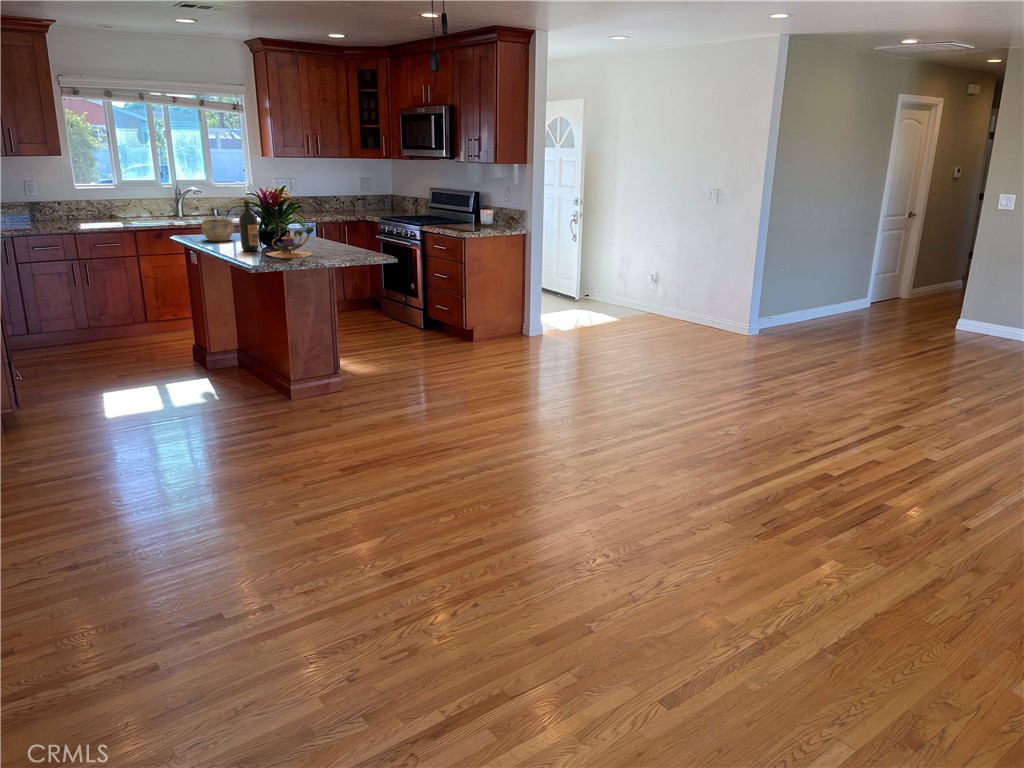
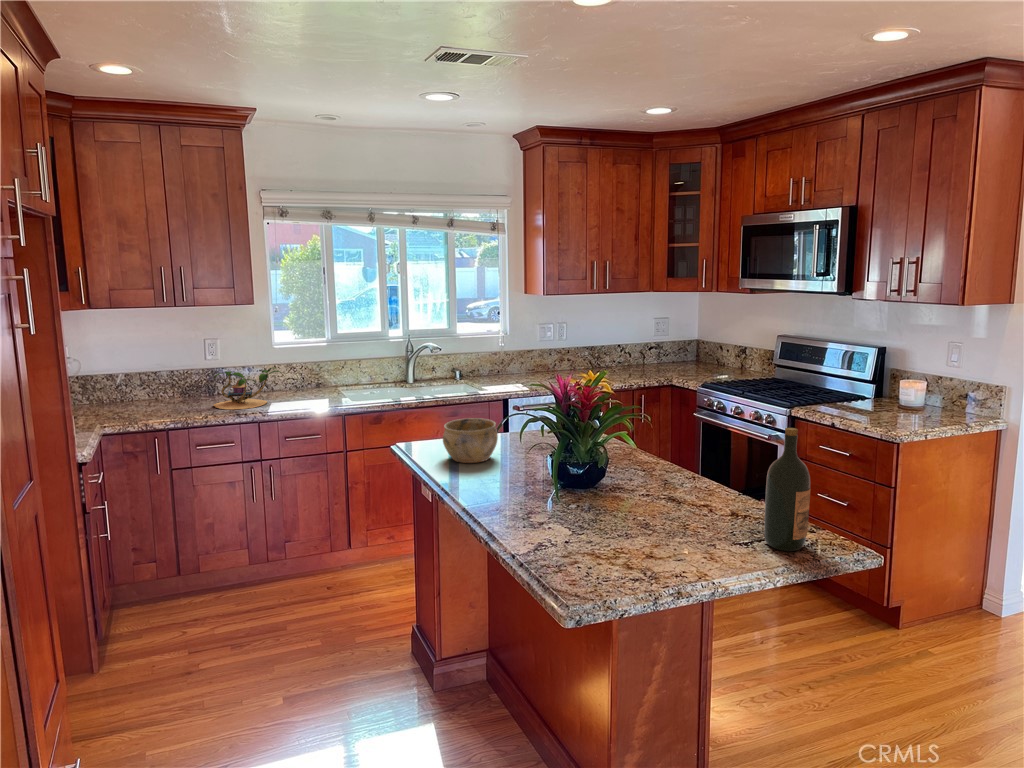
wine bottle: present [239,199,259,251] -> present [764,428,811,551]
plant: present [266,222,322,258] -> present [214,367,281,409]

